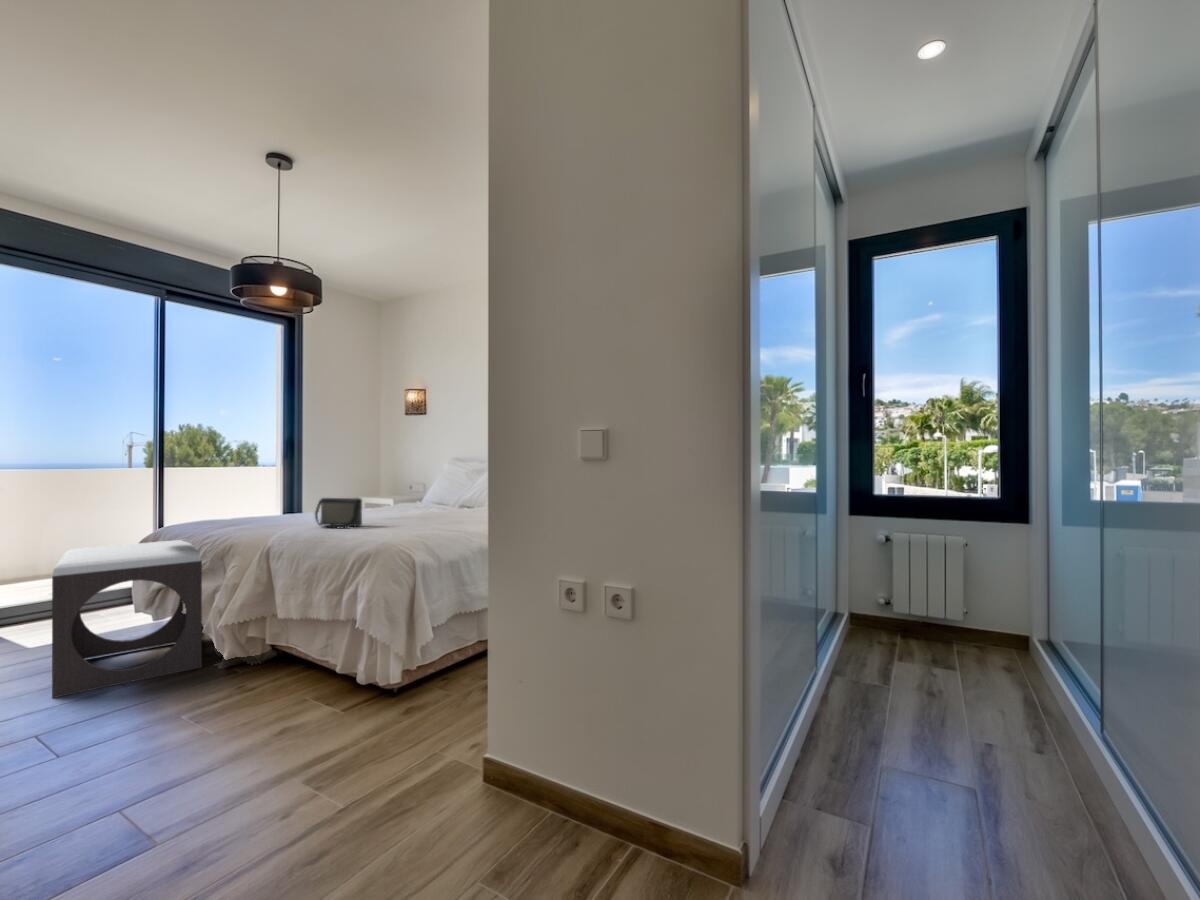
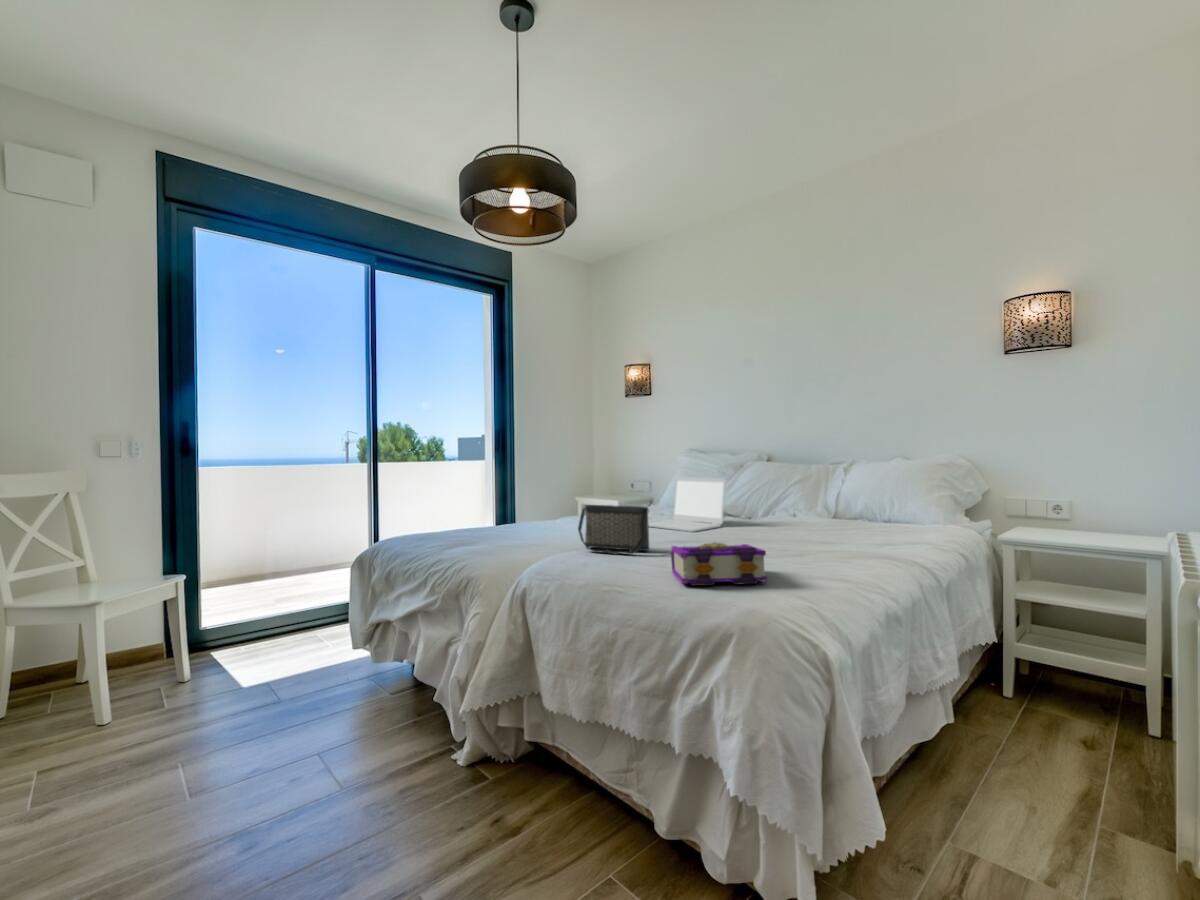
laptop: none [381,480,440,517] -> present [648,477,726,532]
book: none [354,518,405,539] -> present [671,542,767,586]
footstool: present [52,540,202,698] -> none [240,562,436,814]

